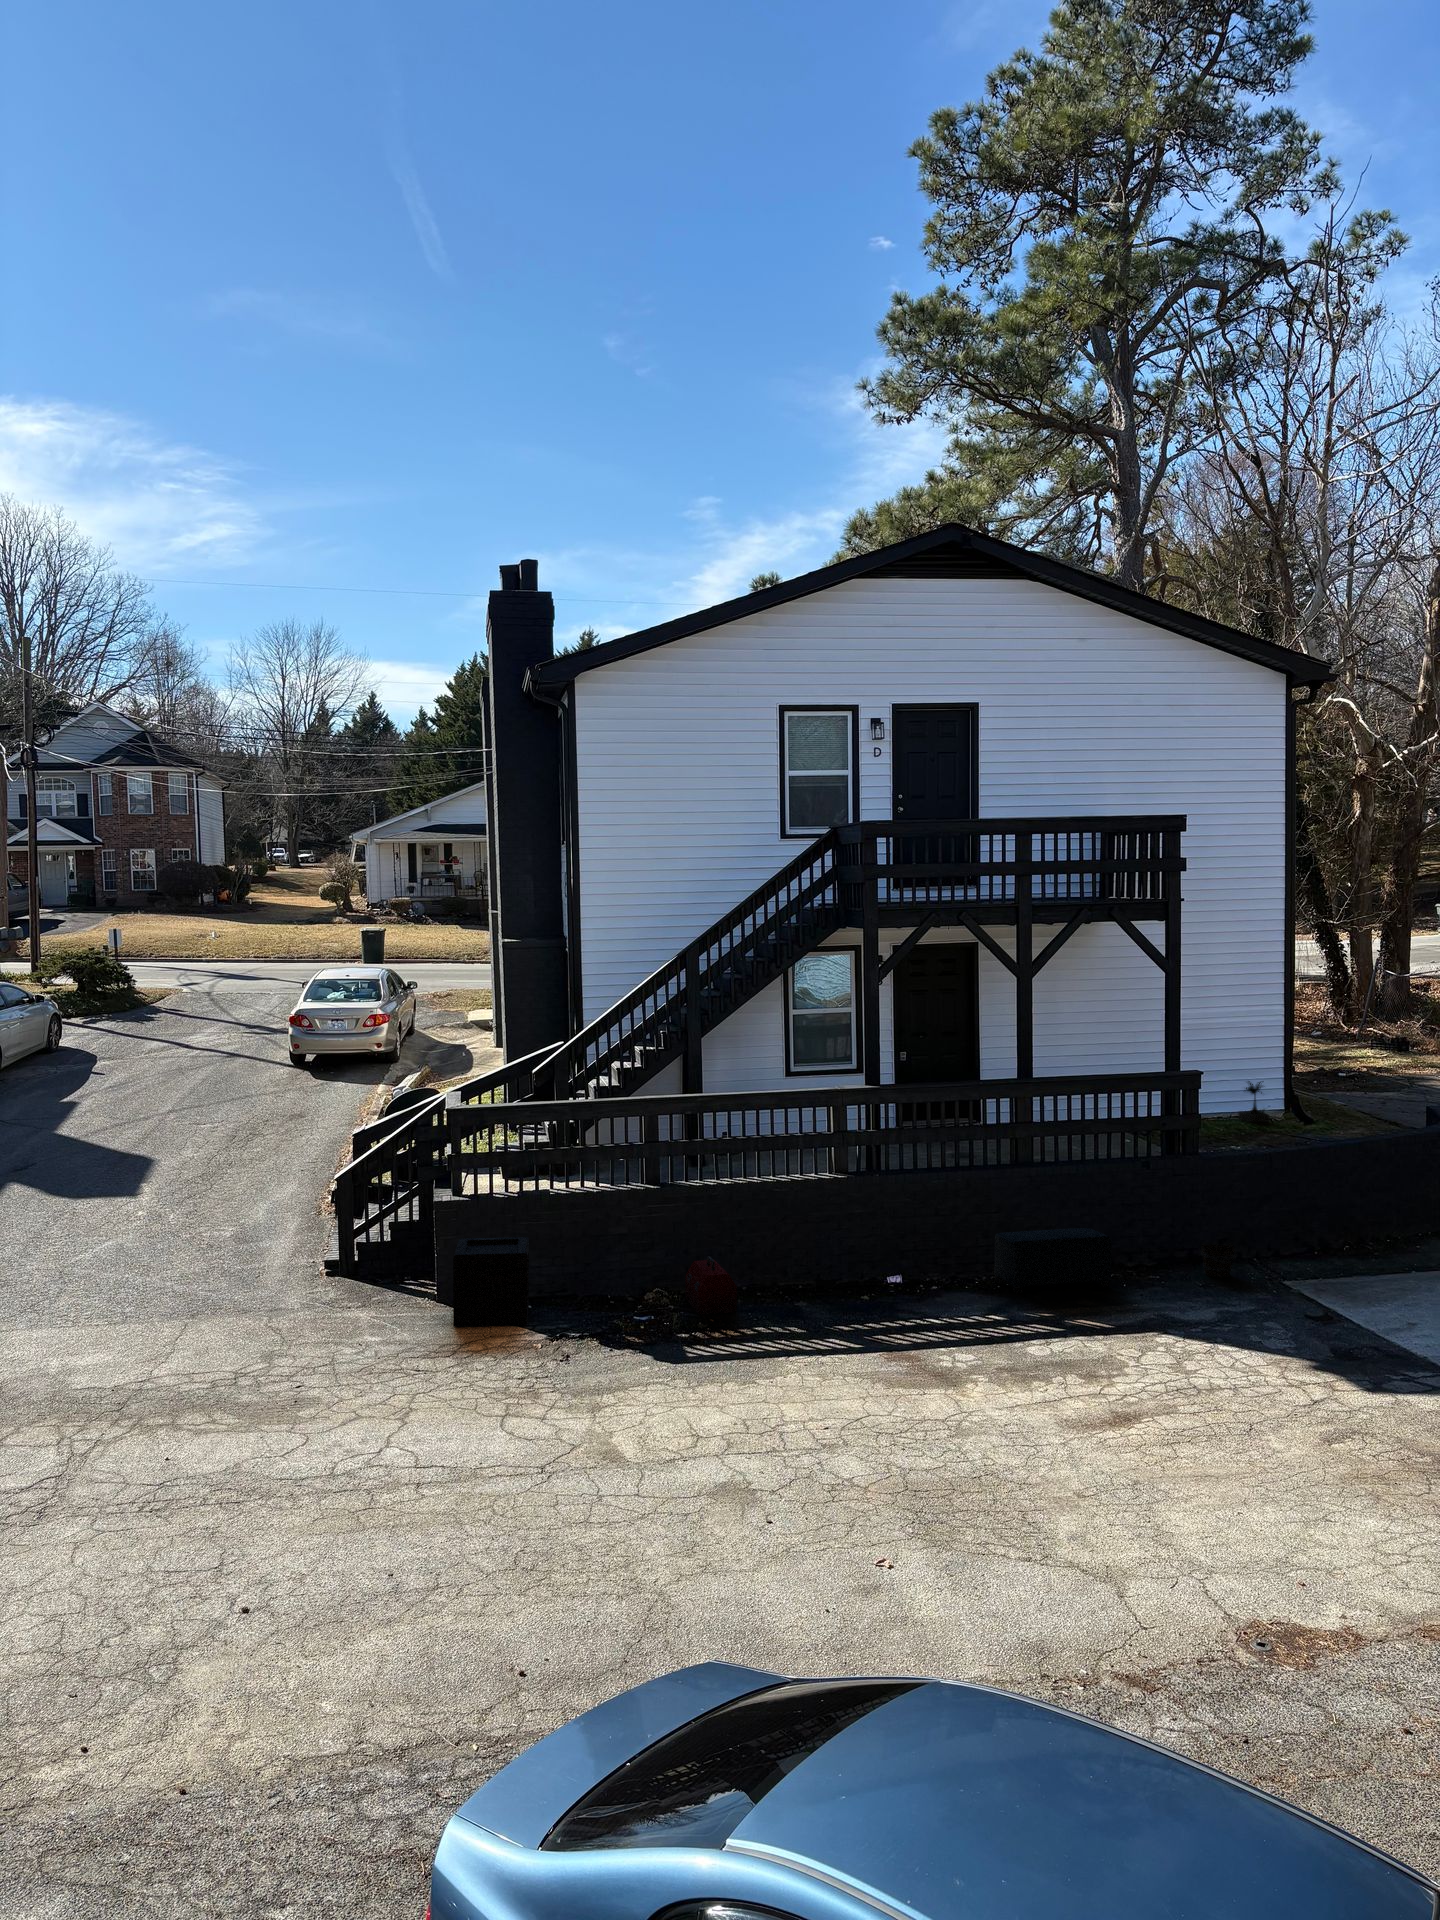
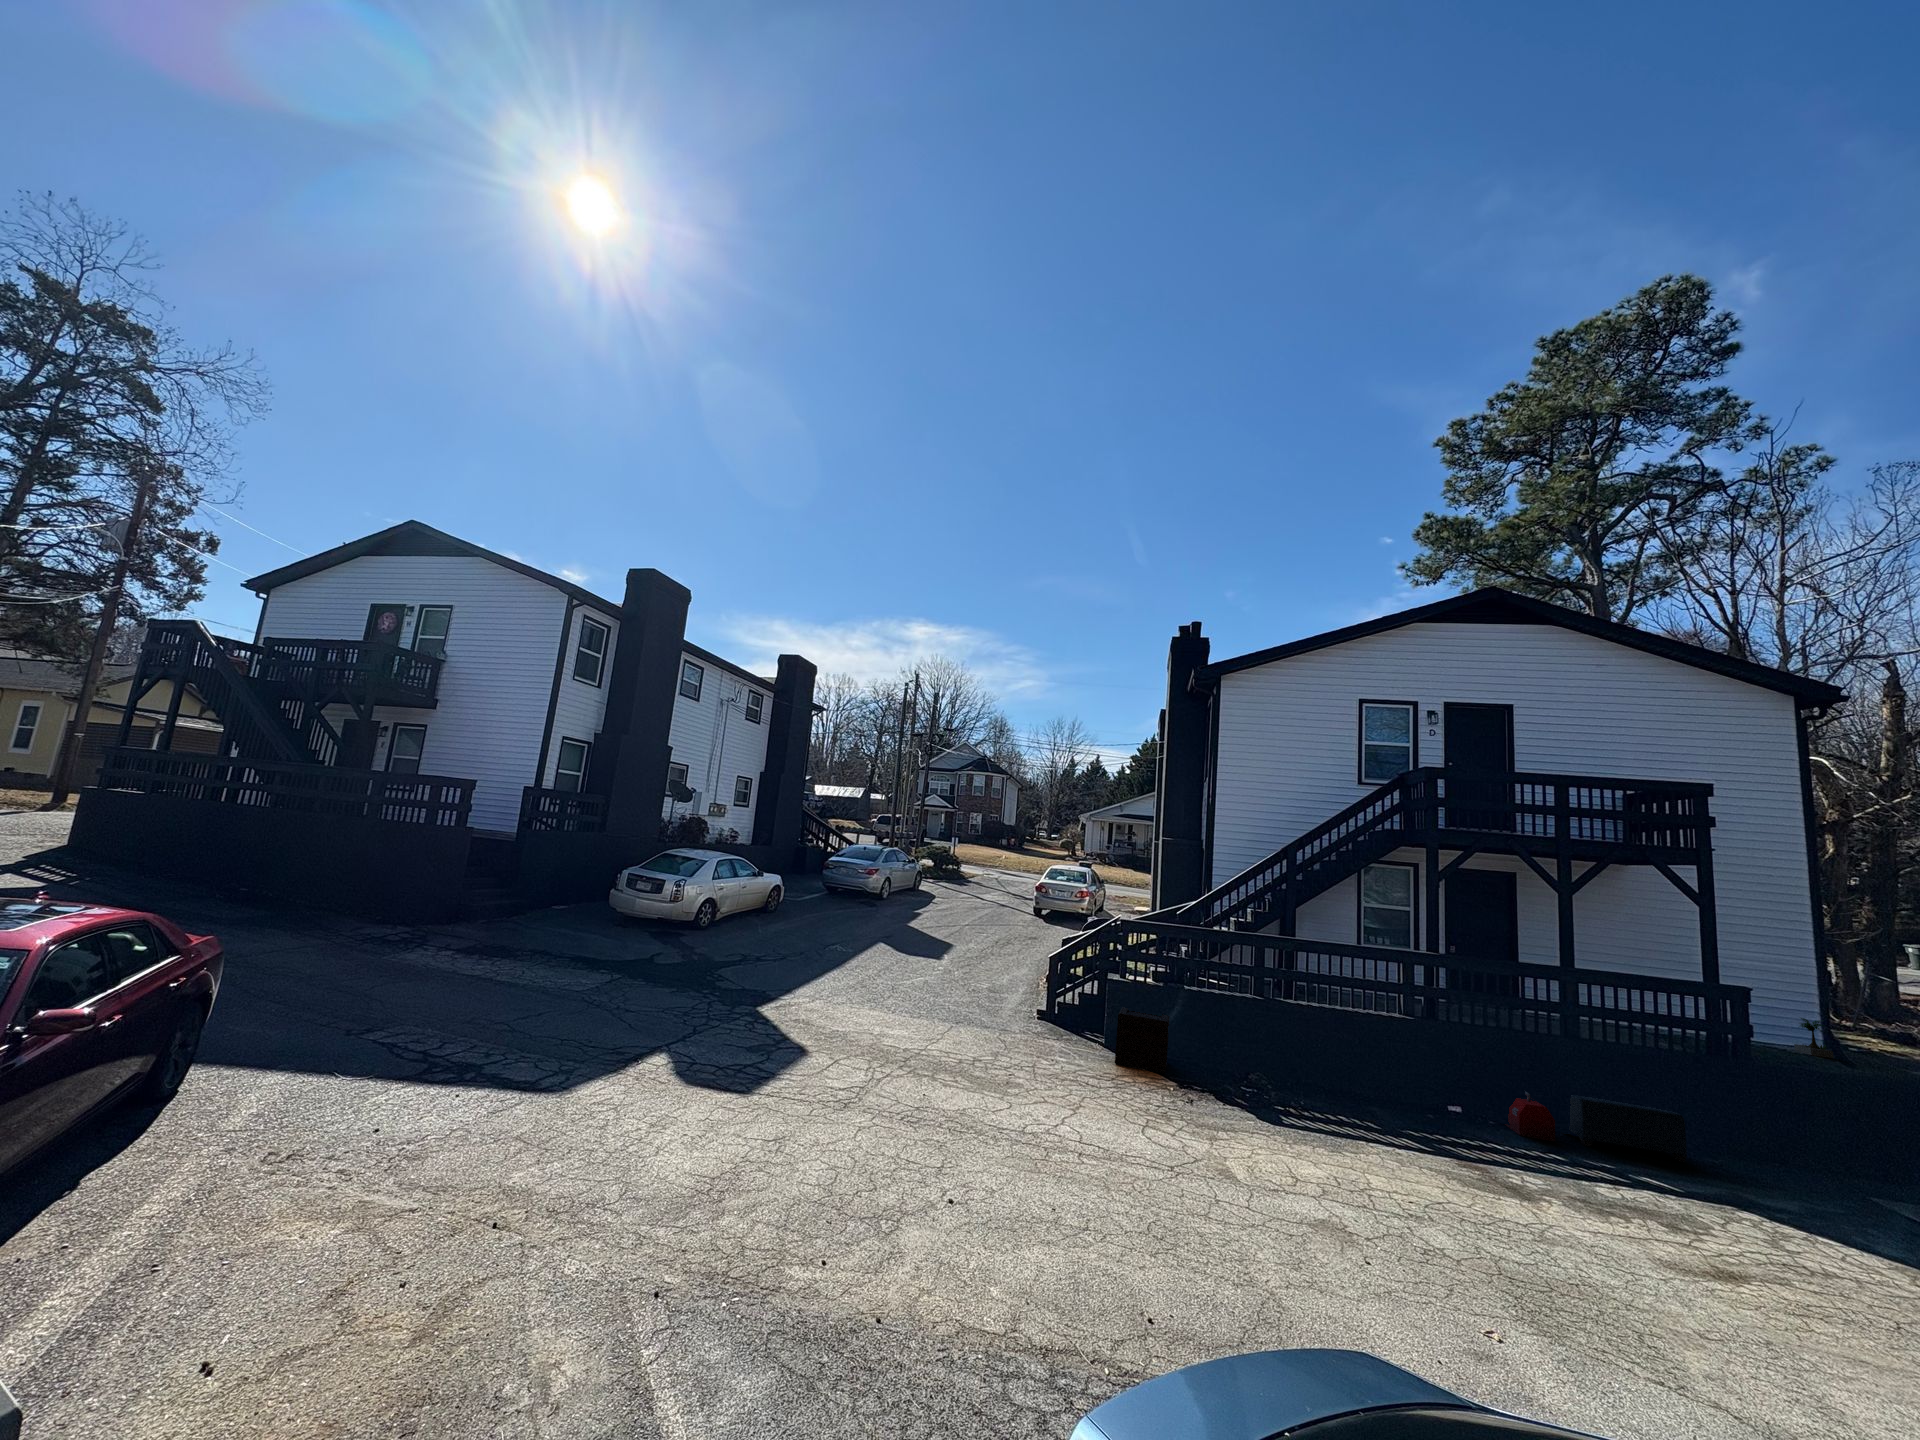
bucket: present [1201,1243,1237,1278] -> none [1787,1145,1836,1184]
toolbox: present [685,1256,737,1315] -> present [1505,1092,1555,1142]

